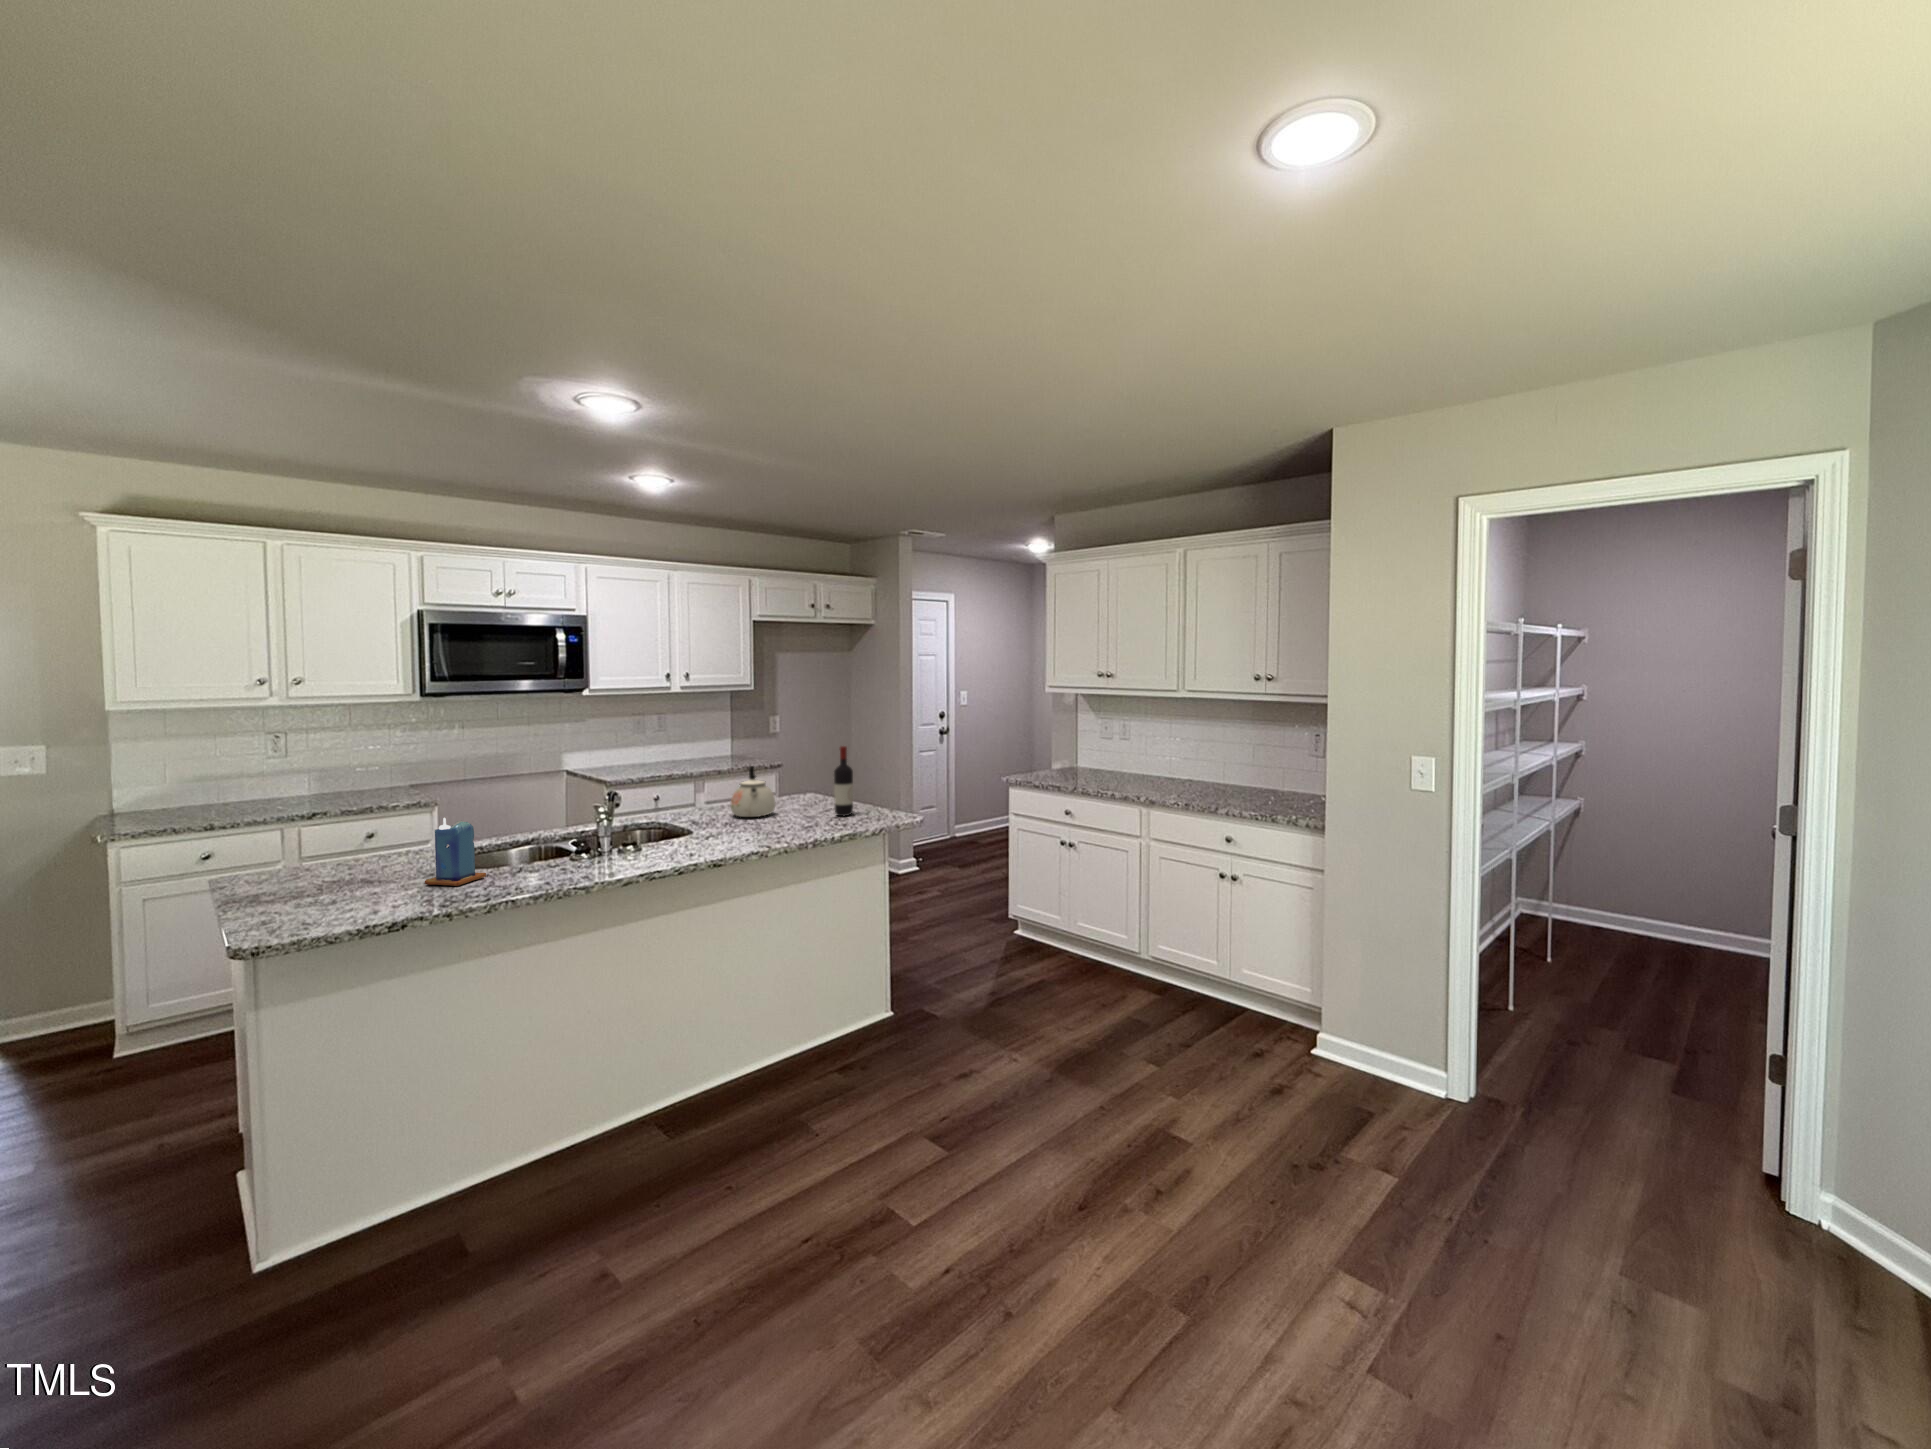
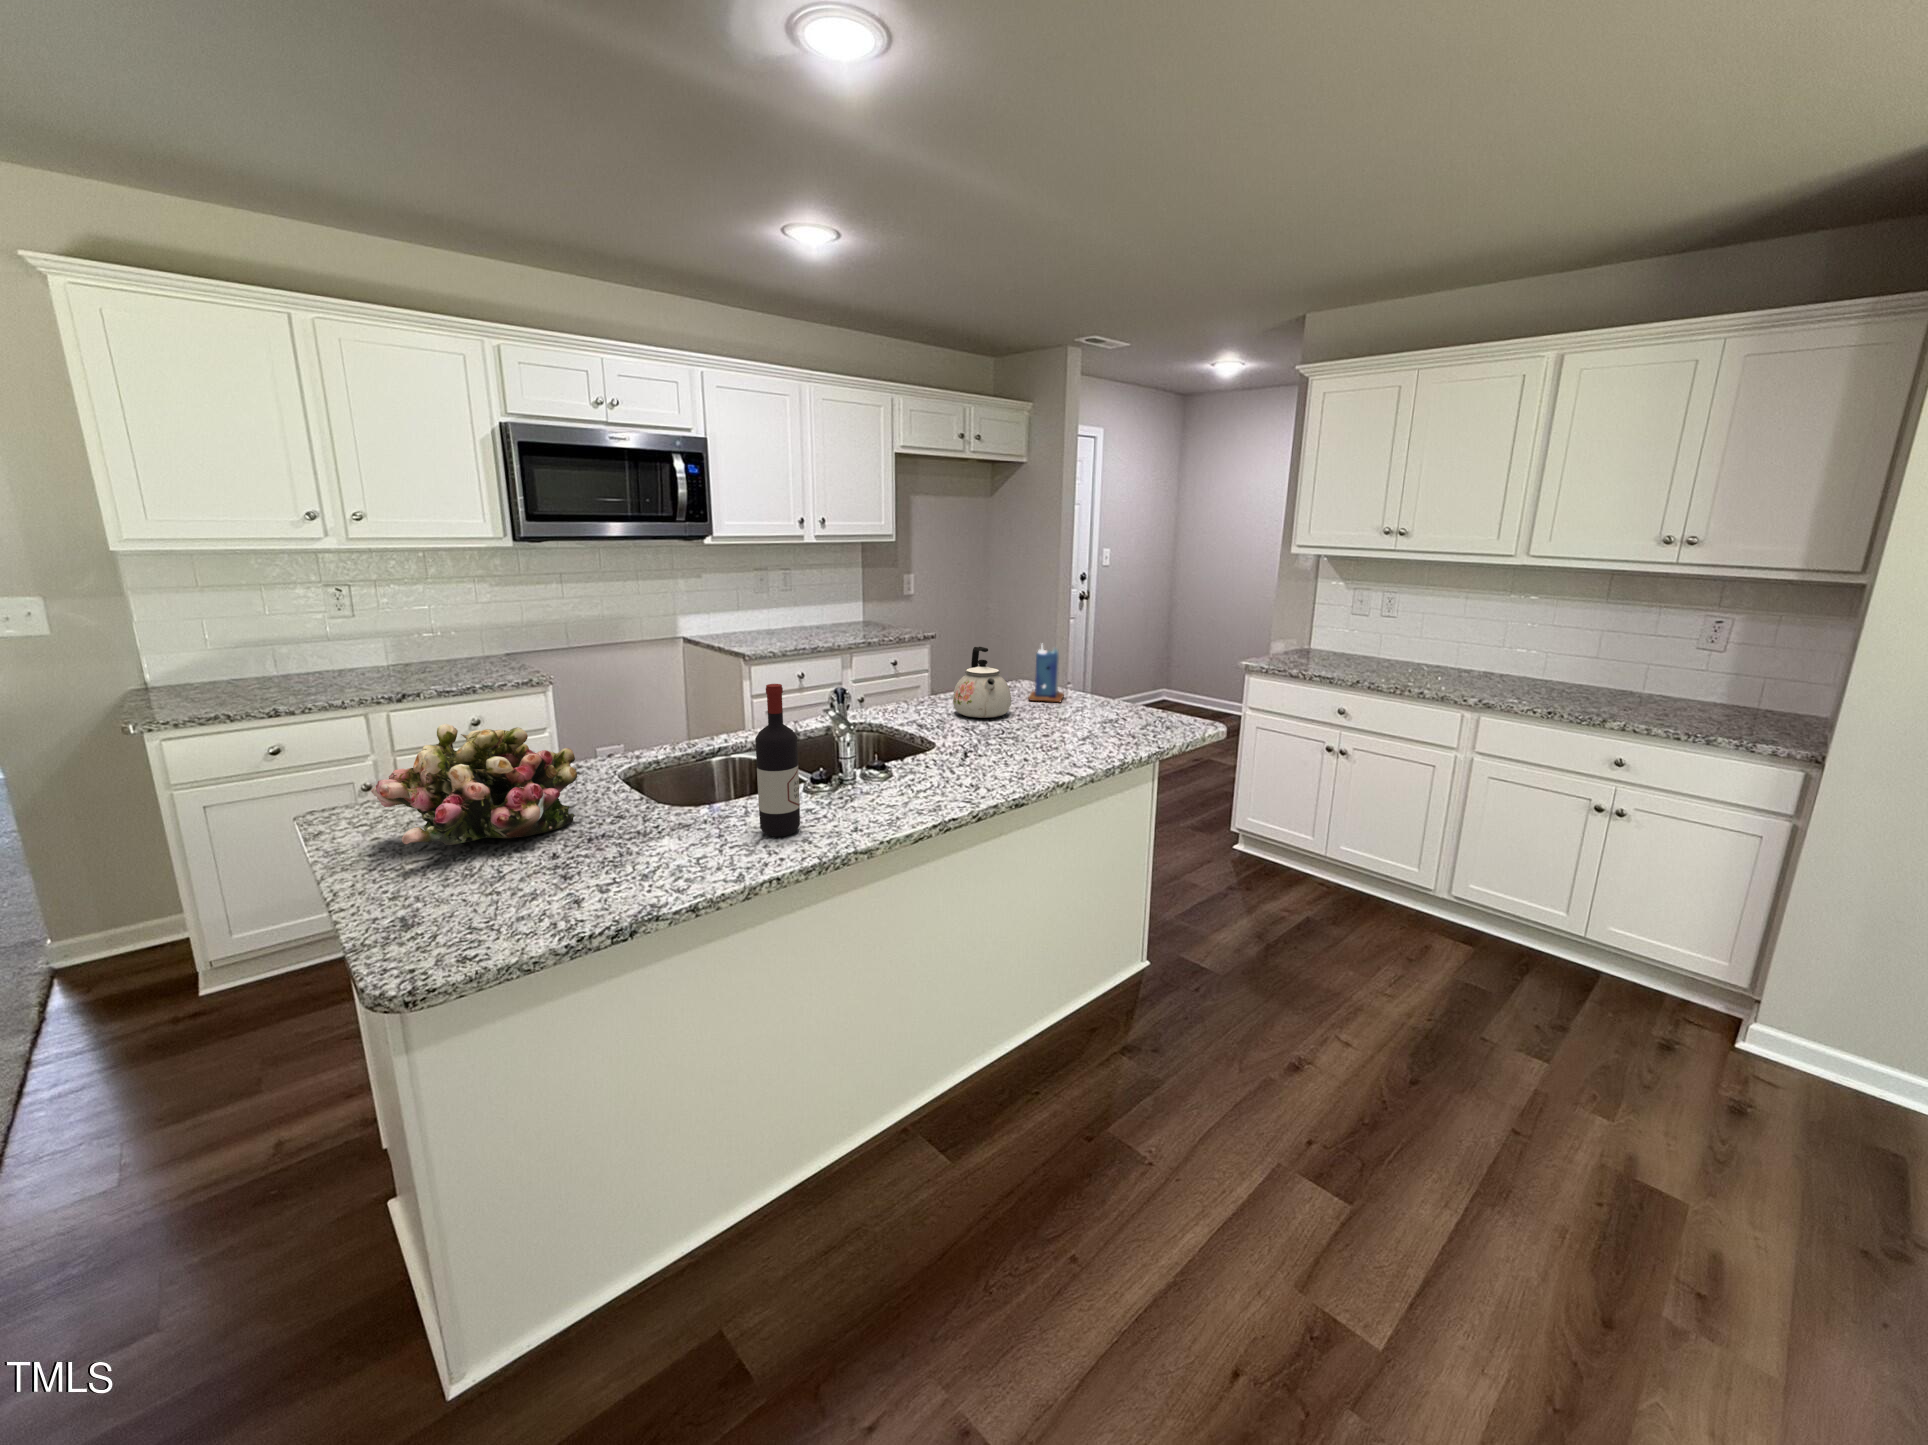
wine bottle: present [834,746,853,816] -> present [755,684,800,837]
flower arrangement: none [258,814,406,888] -> present [371,724,577,845]
candle: present [425,818,486,886] -> present [1028,645,1064,702]

